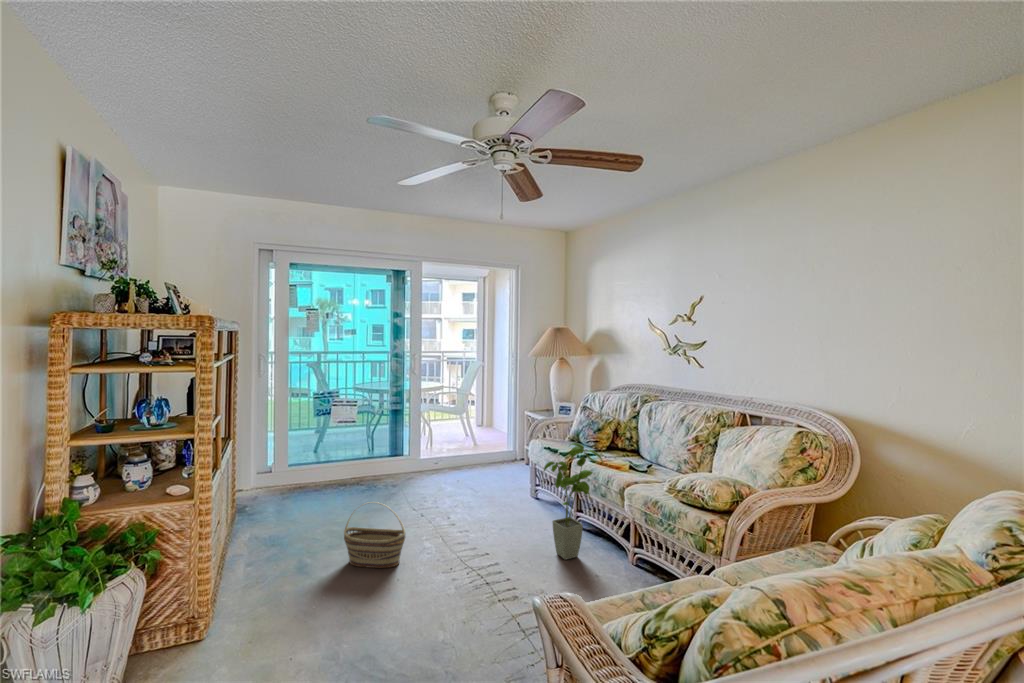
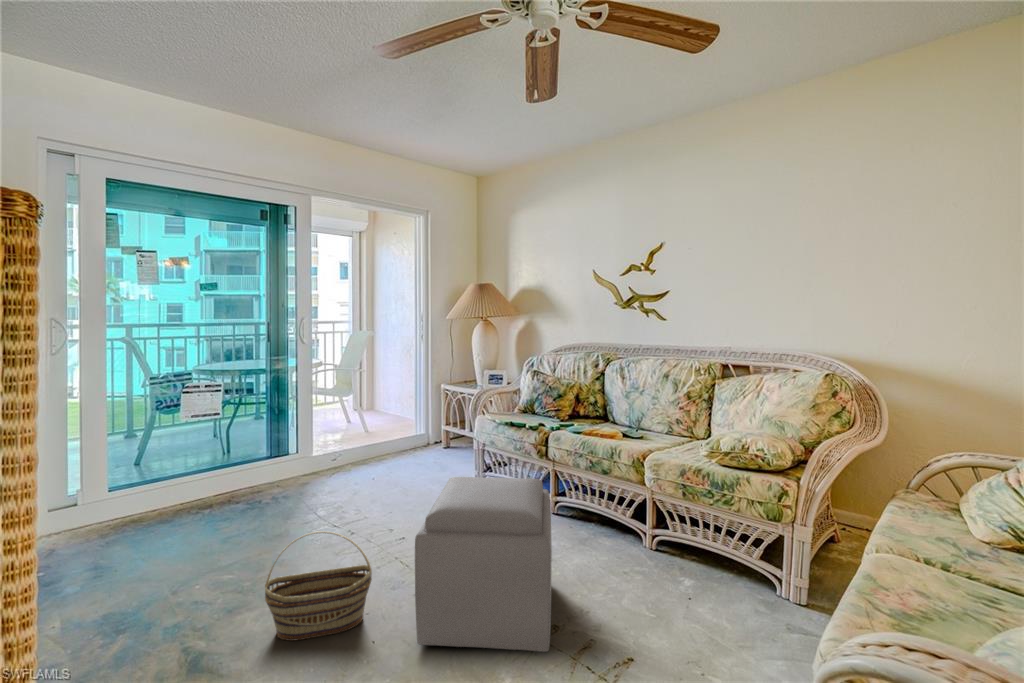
house plant: present [544,443,603,560] -> none [548,410,624,558]
ottoman: none [419,481,531,605] -> present [415,477,552,652]

